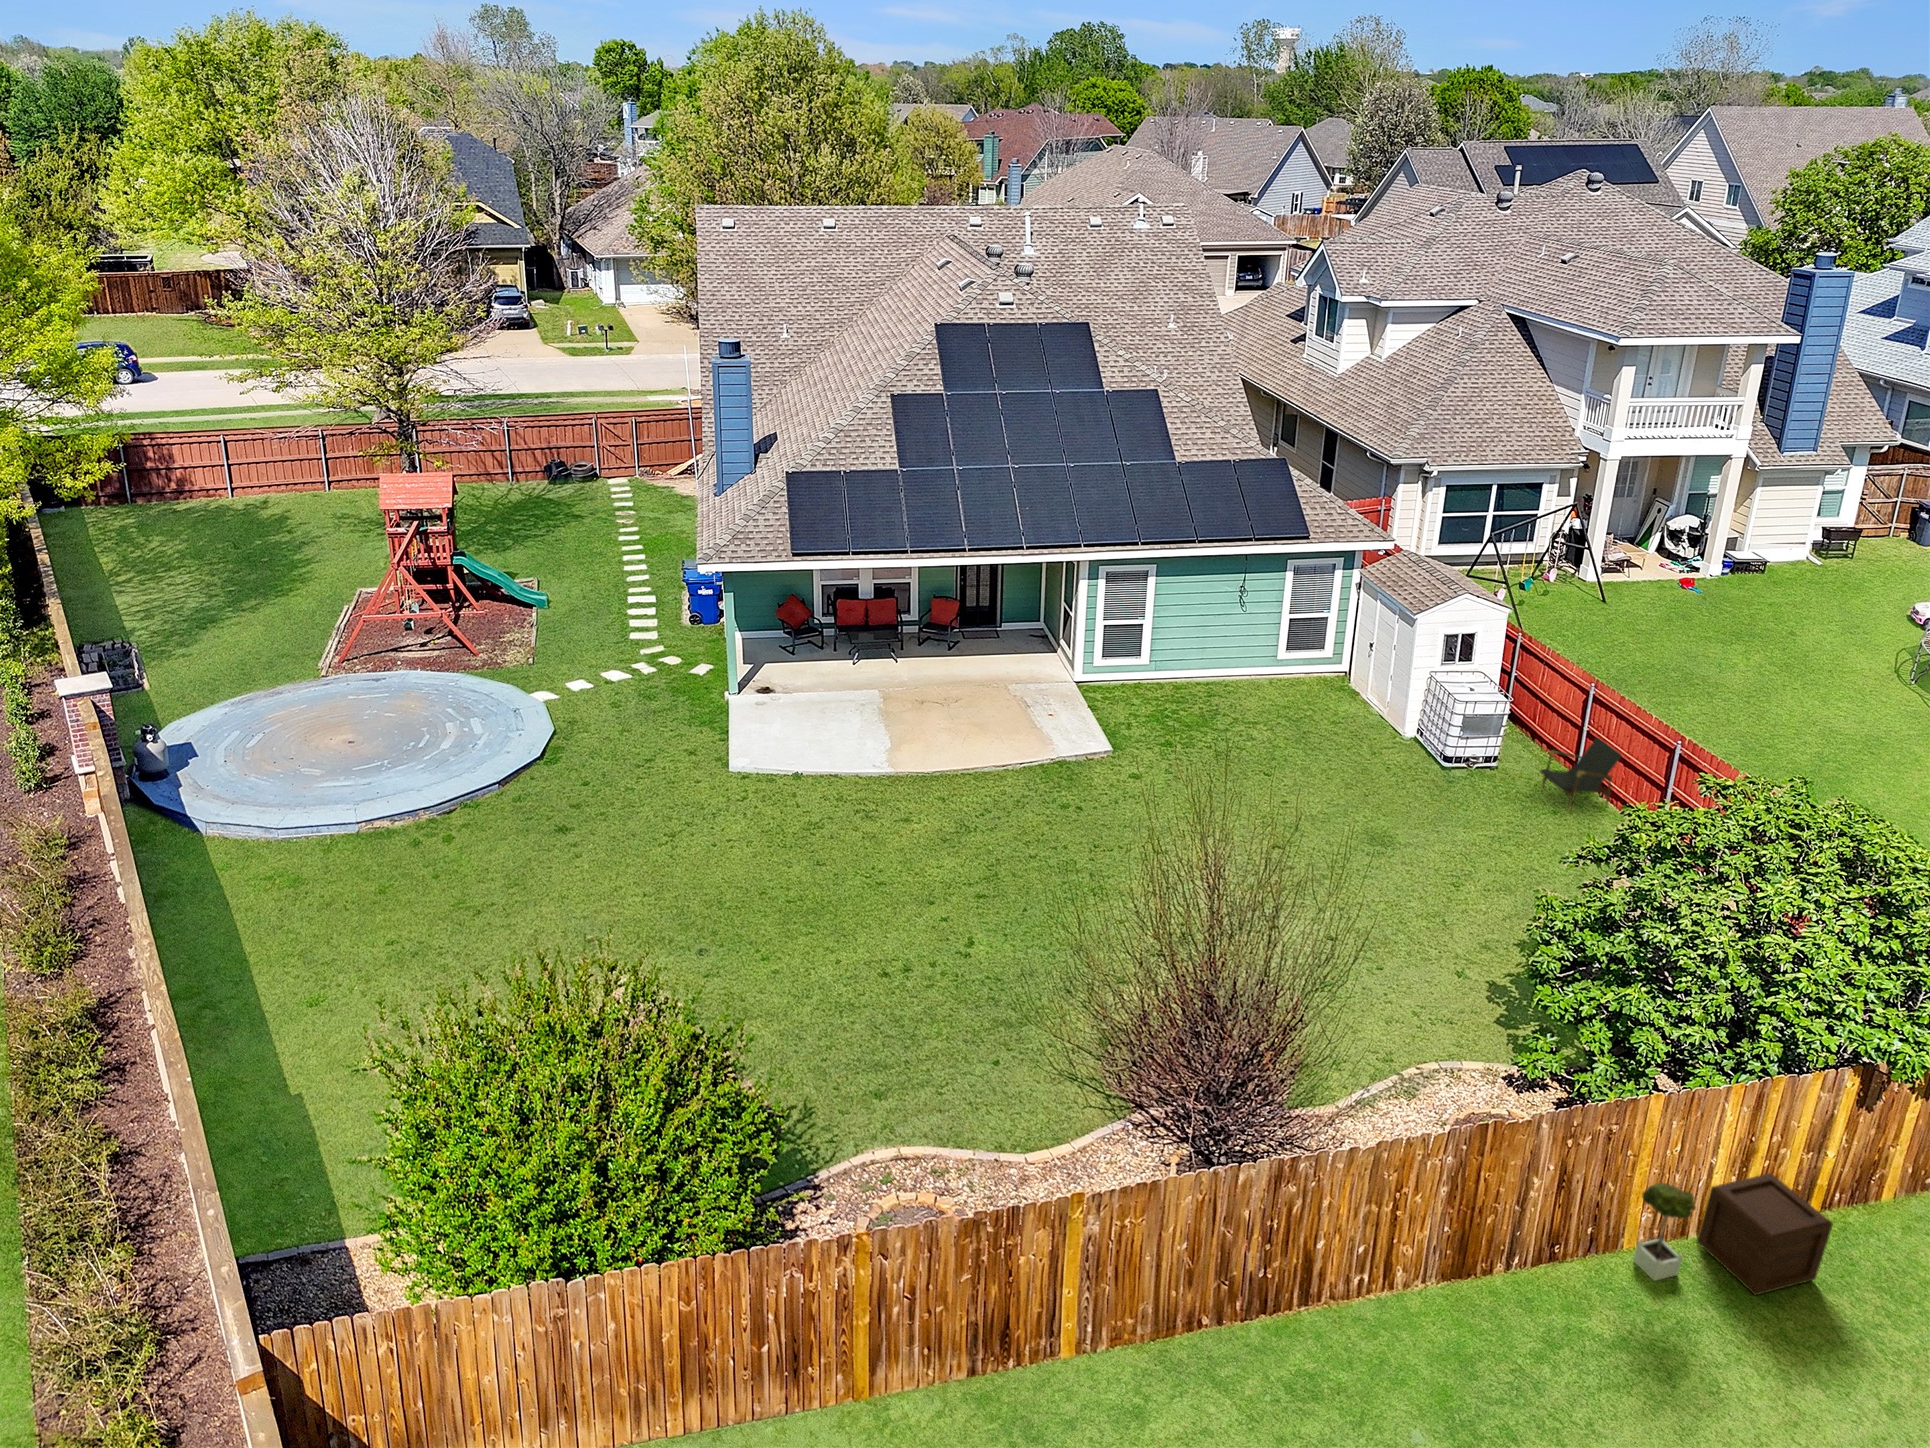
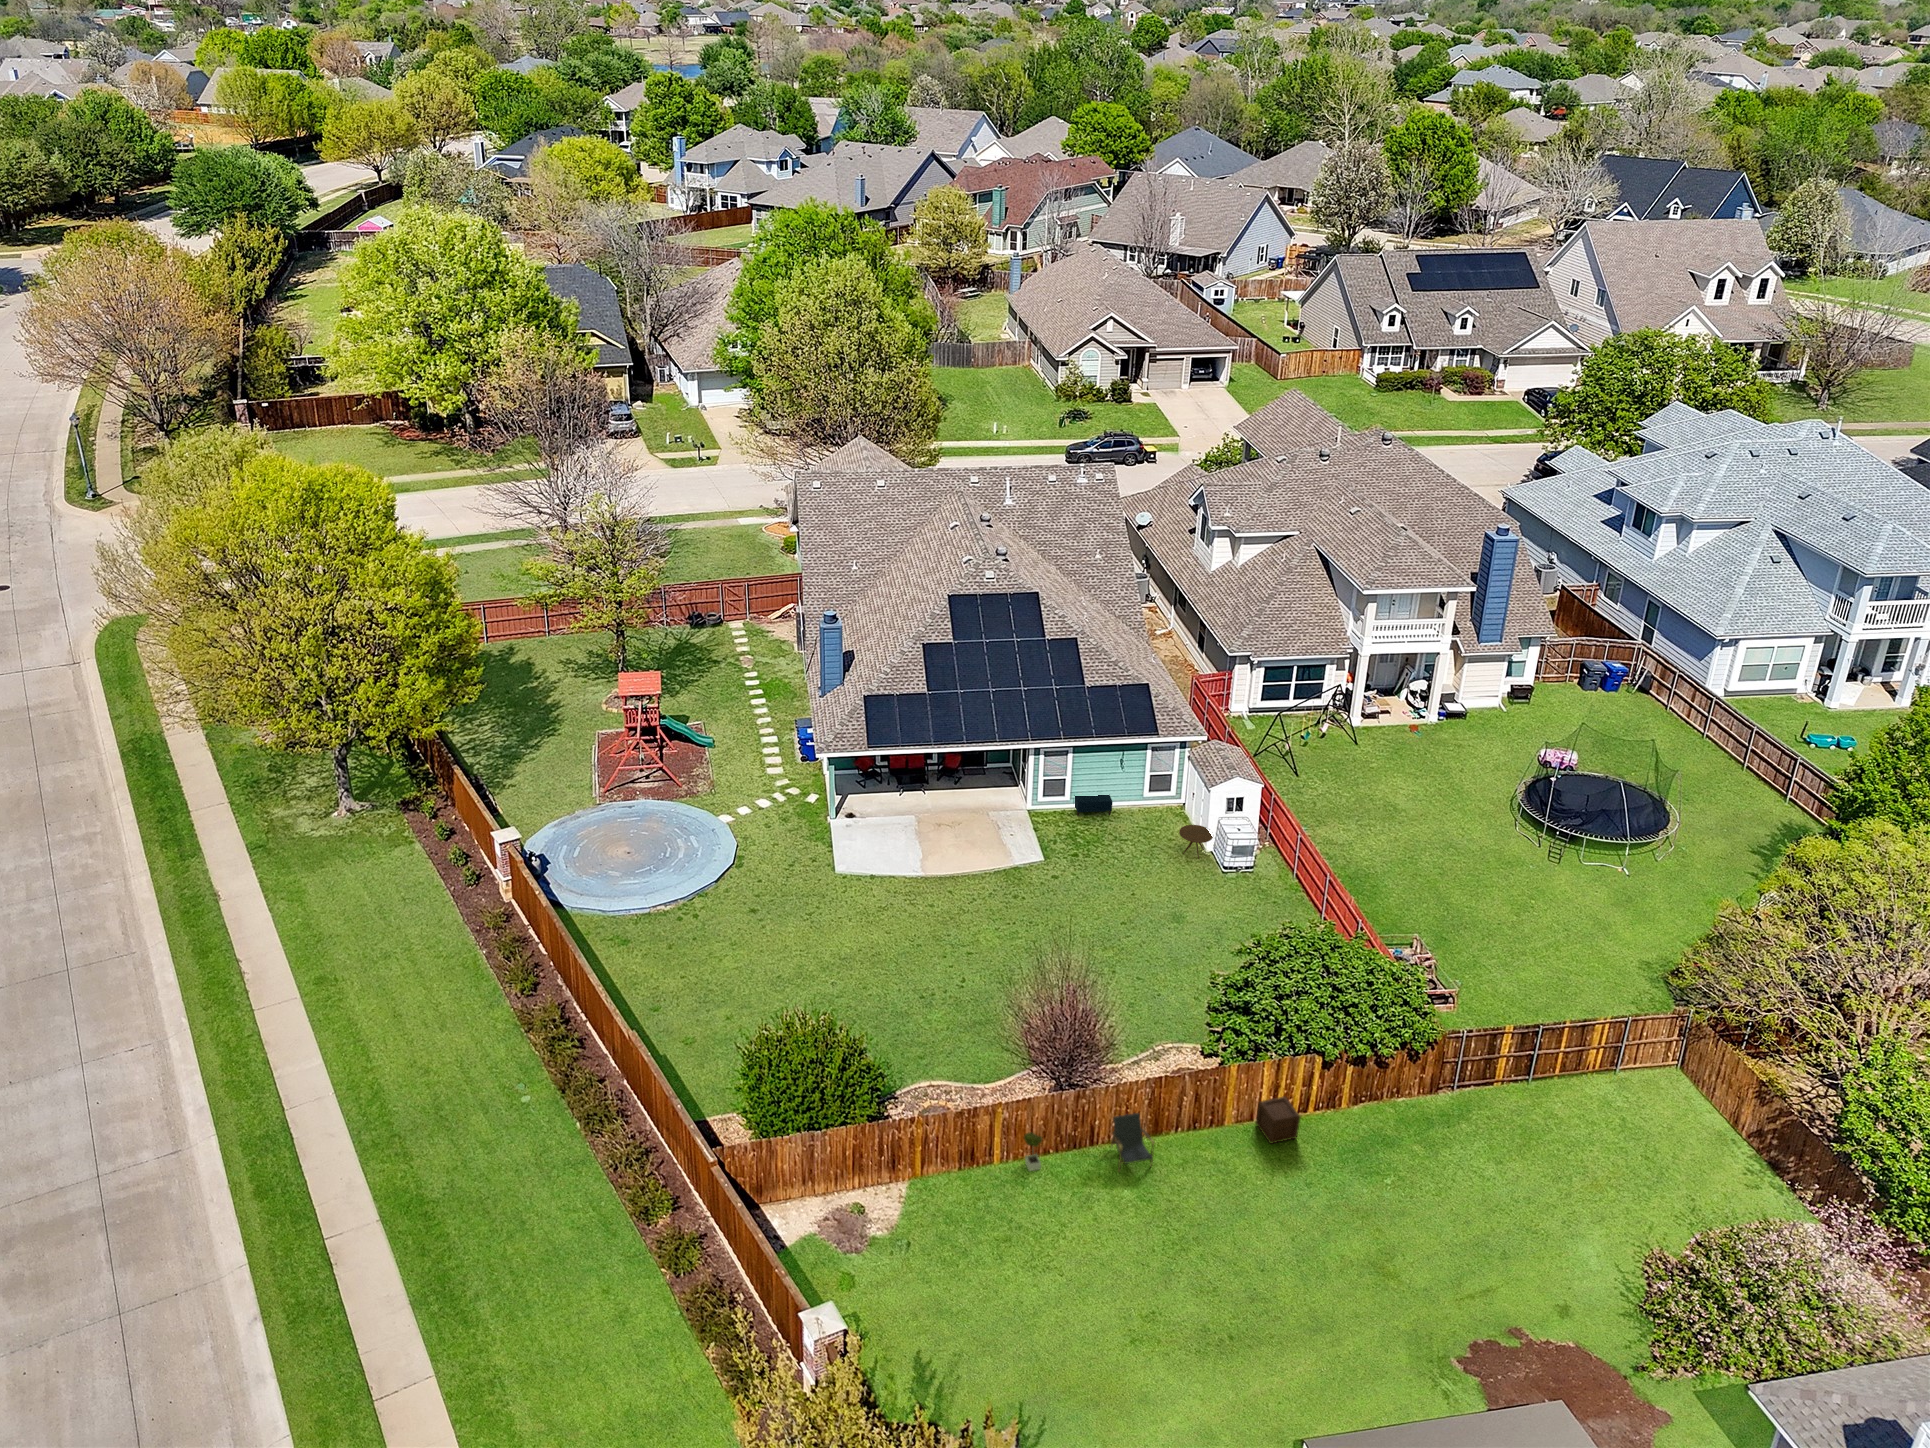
bench: none [1156,653,1225,691] -> present [1075,795,1112,816]
round table: none [1356,690,1419,748] -> present [1179,825,1213,859]
lounge chair: present [1540,738,1621,811] -> present [1111,1113,1154,1170]
potted tree: present [1633,1183,1696,1281] -> present [1024,1132,1042,1171]

